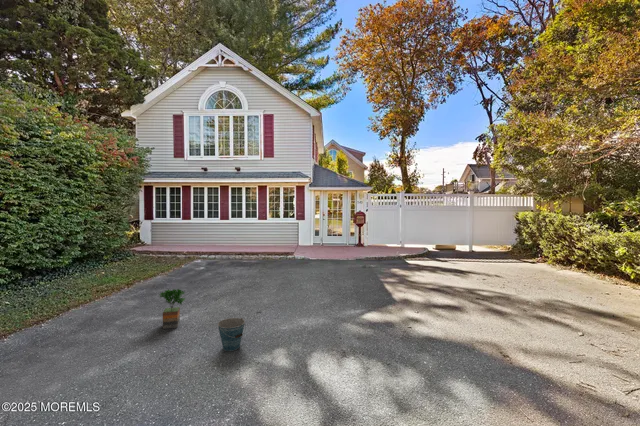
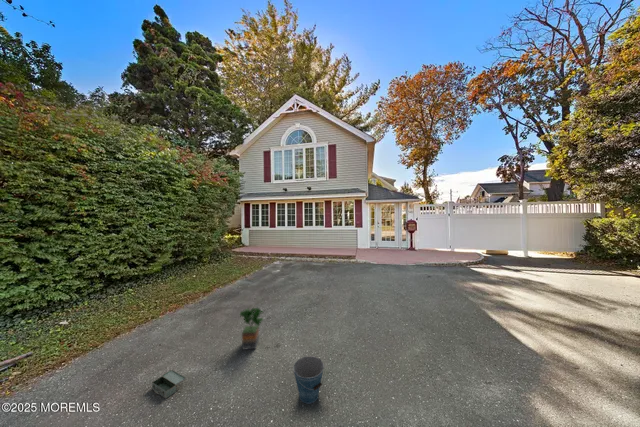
toolbox: none [73,343,109,361] -> present [152,370,185,398]

